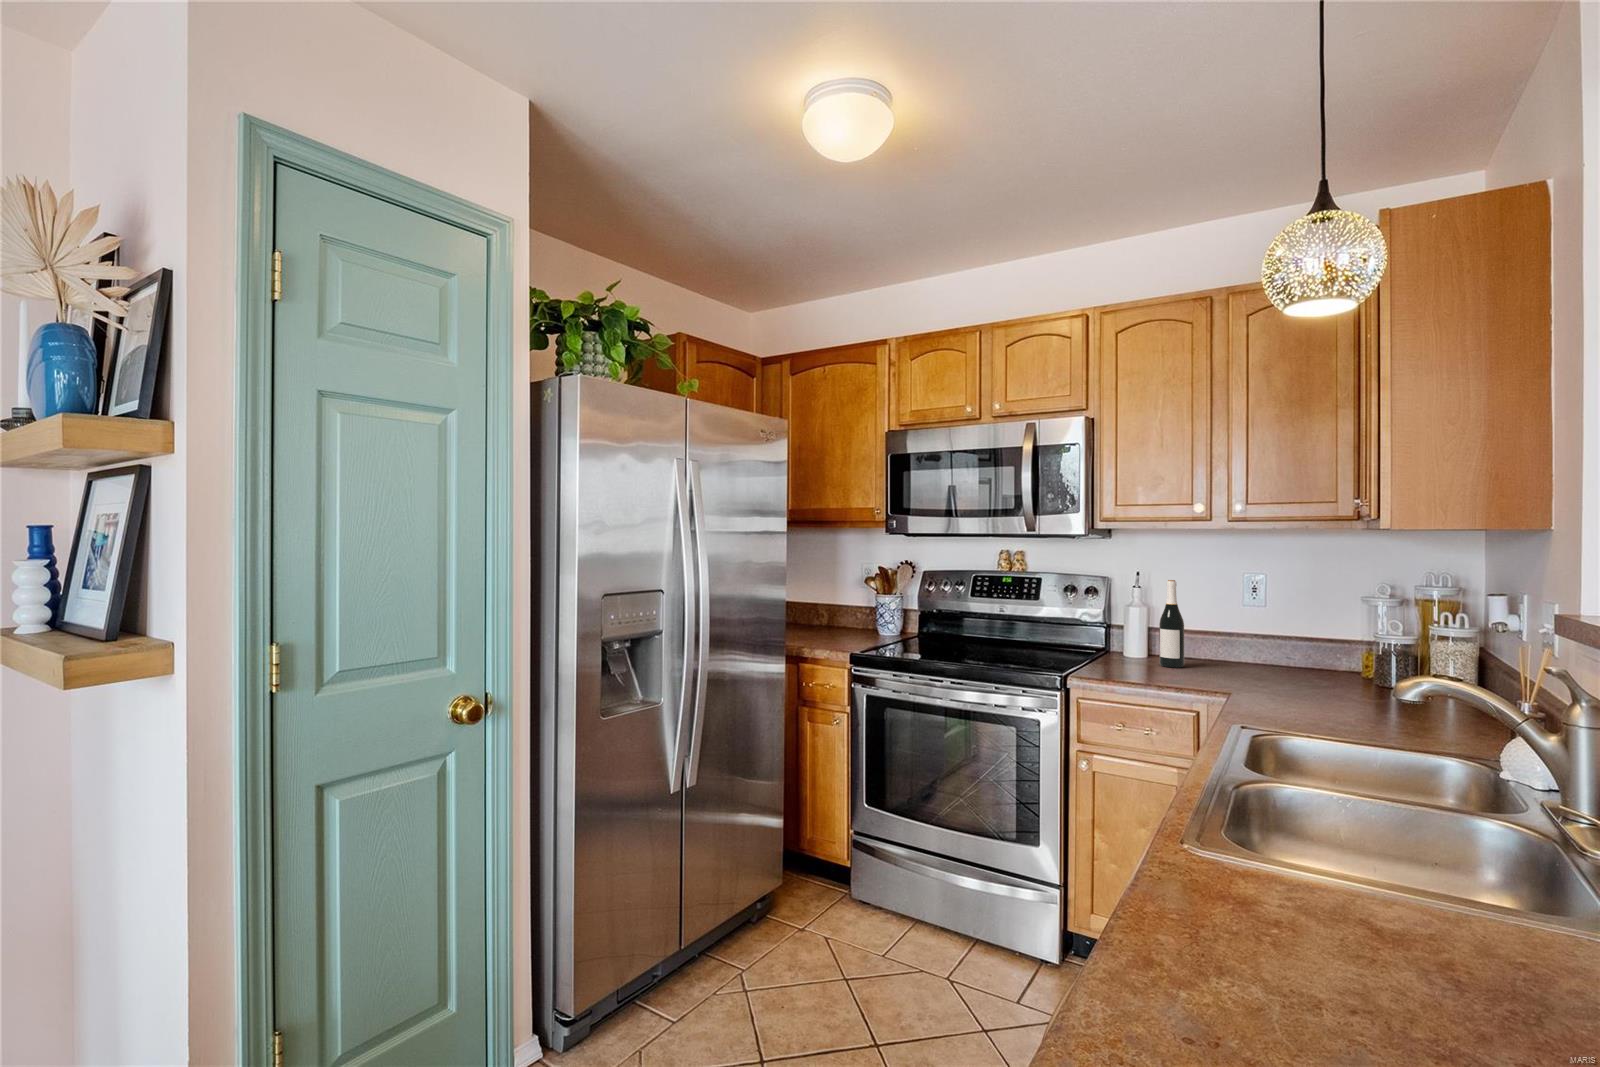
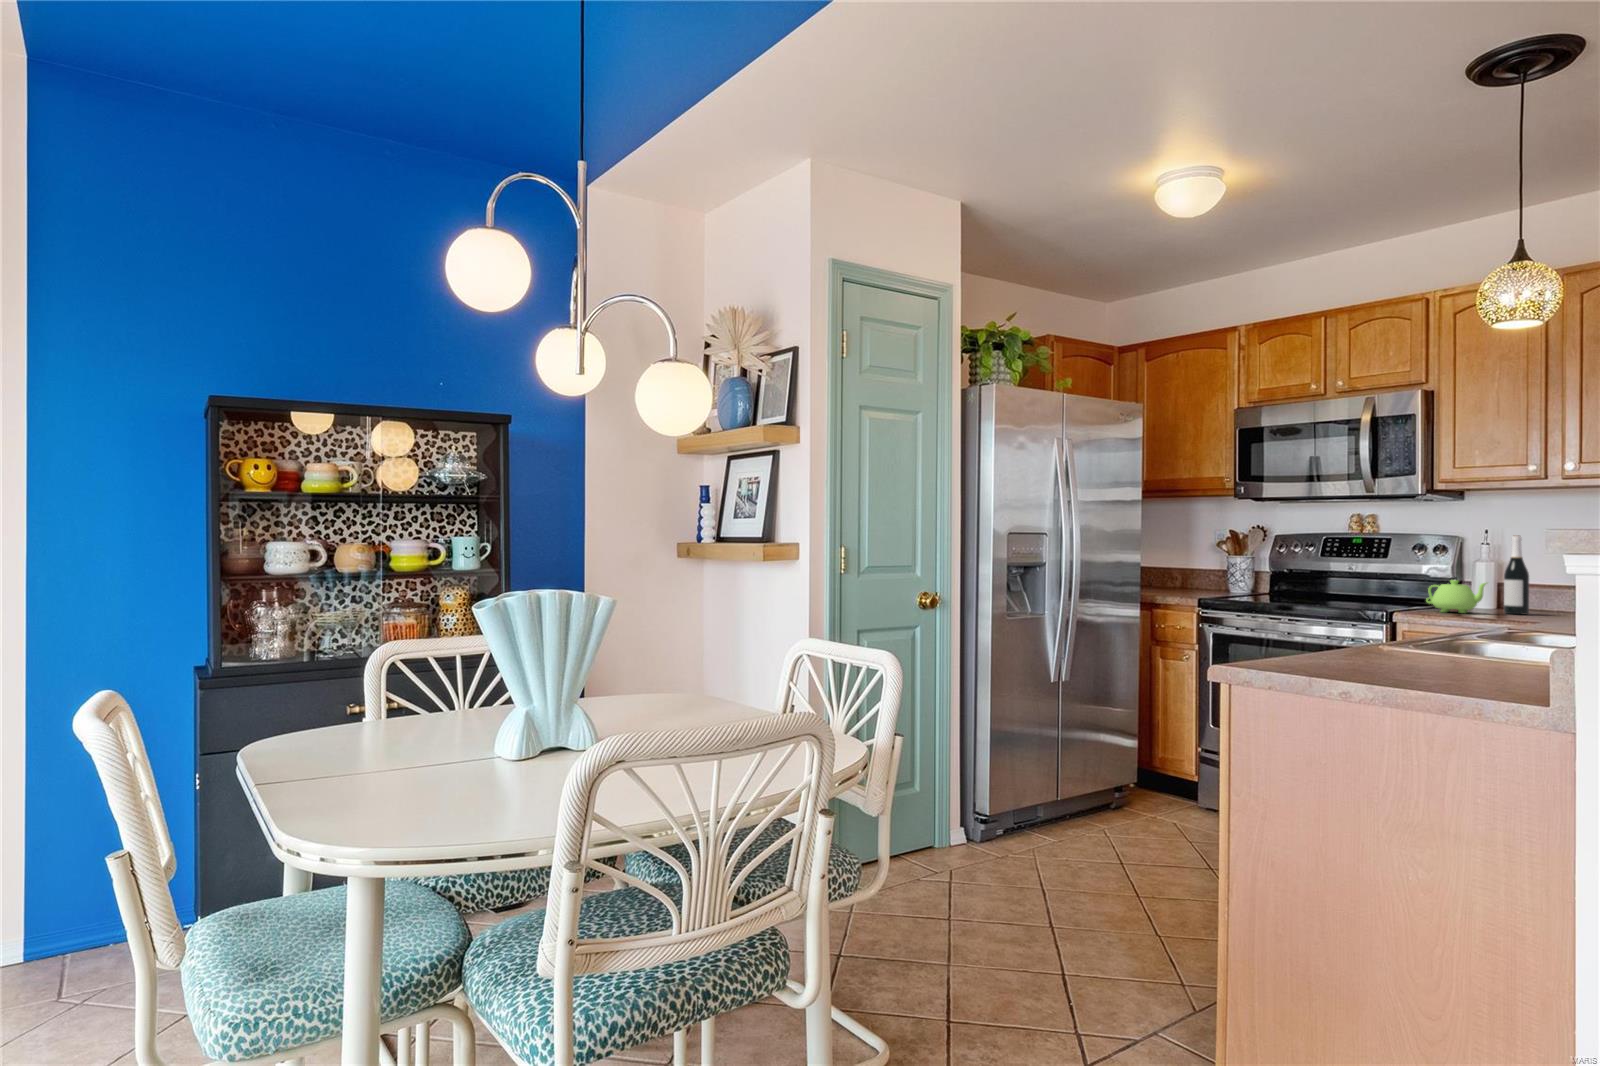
teapot: none [1089,632,1154,671] -> present [1426,580,1486,613]

